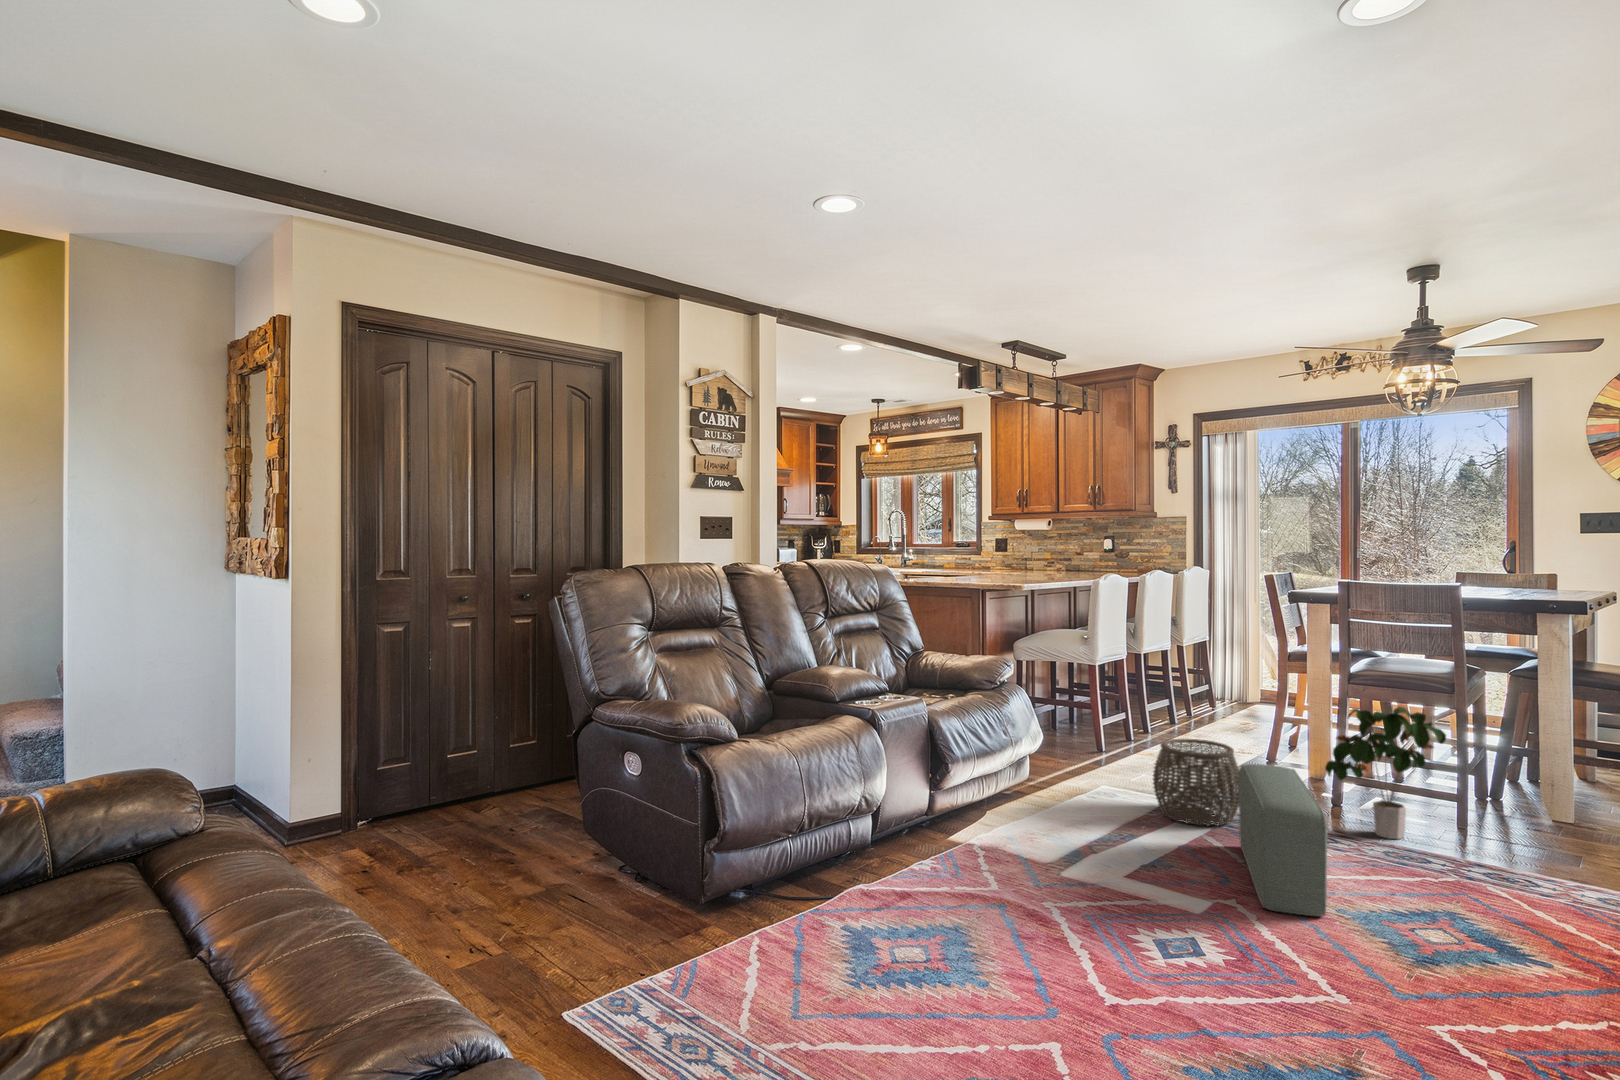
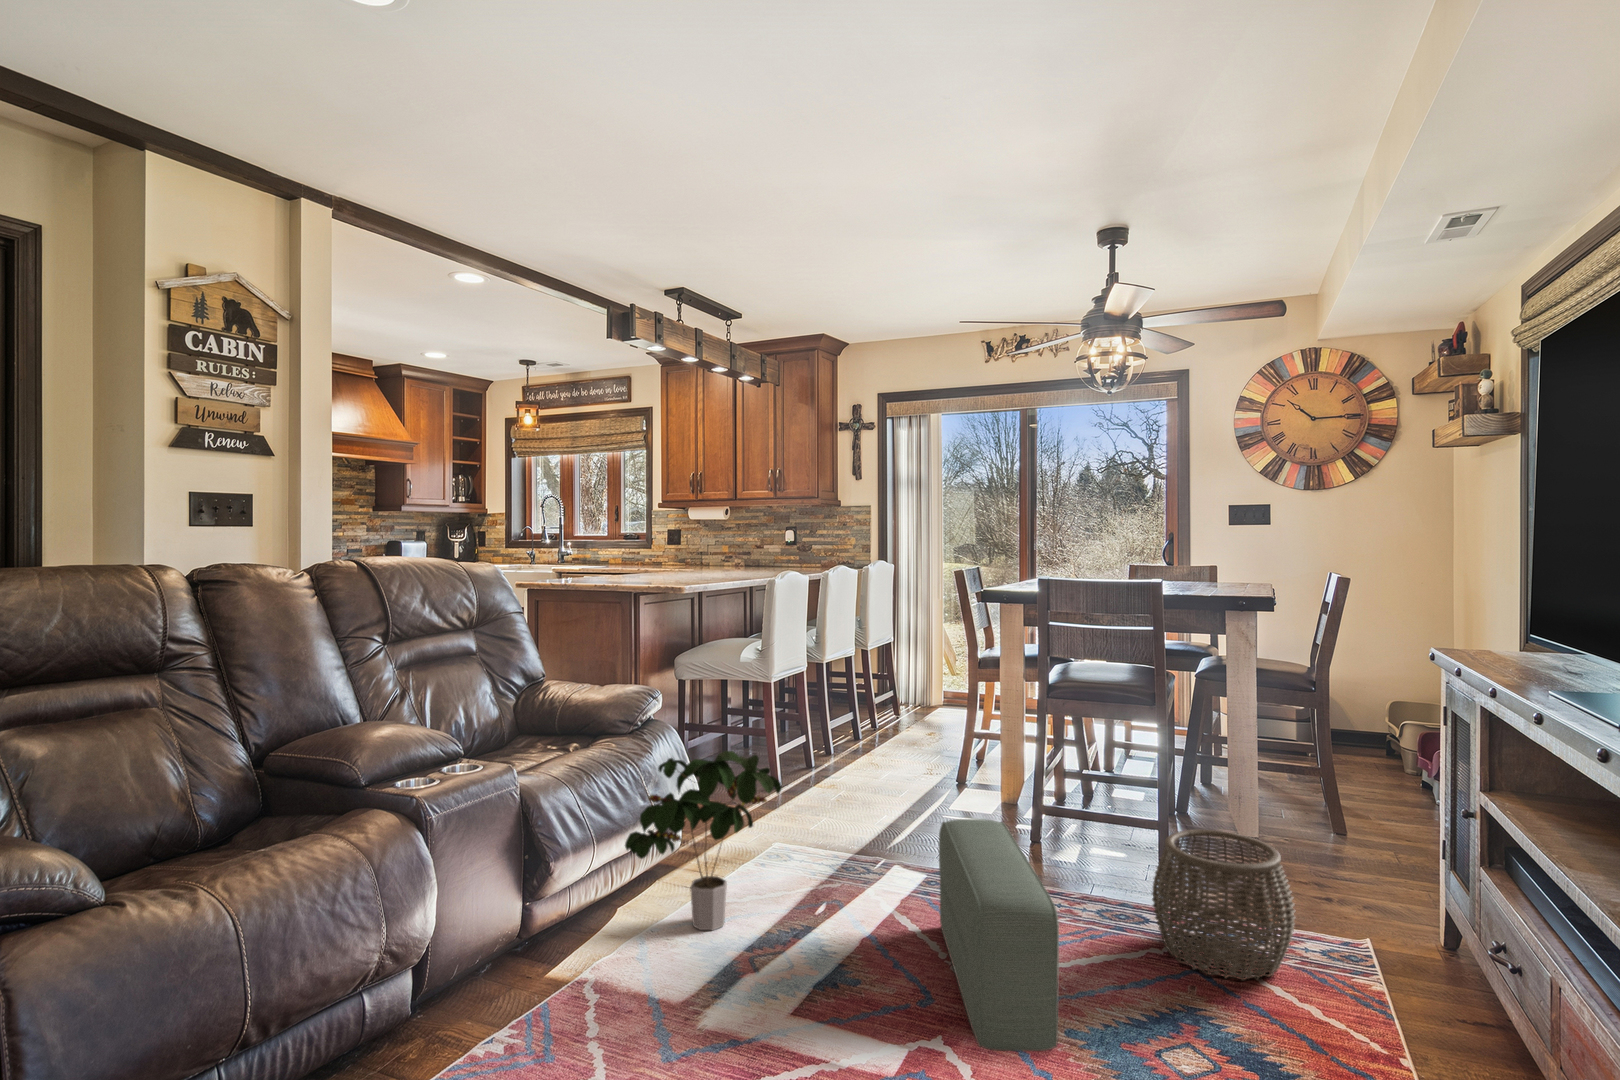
potted plant: present [1325,707,1446,839] -> present [625,751,781,930]
woven basket: present [1153,739,1239,826] -> present [1152,830,1295,980]

